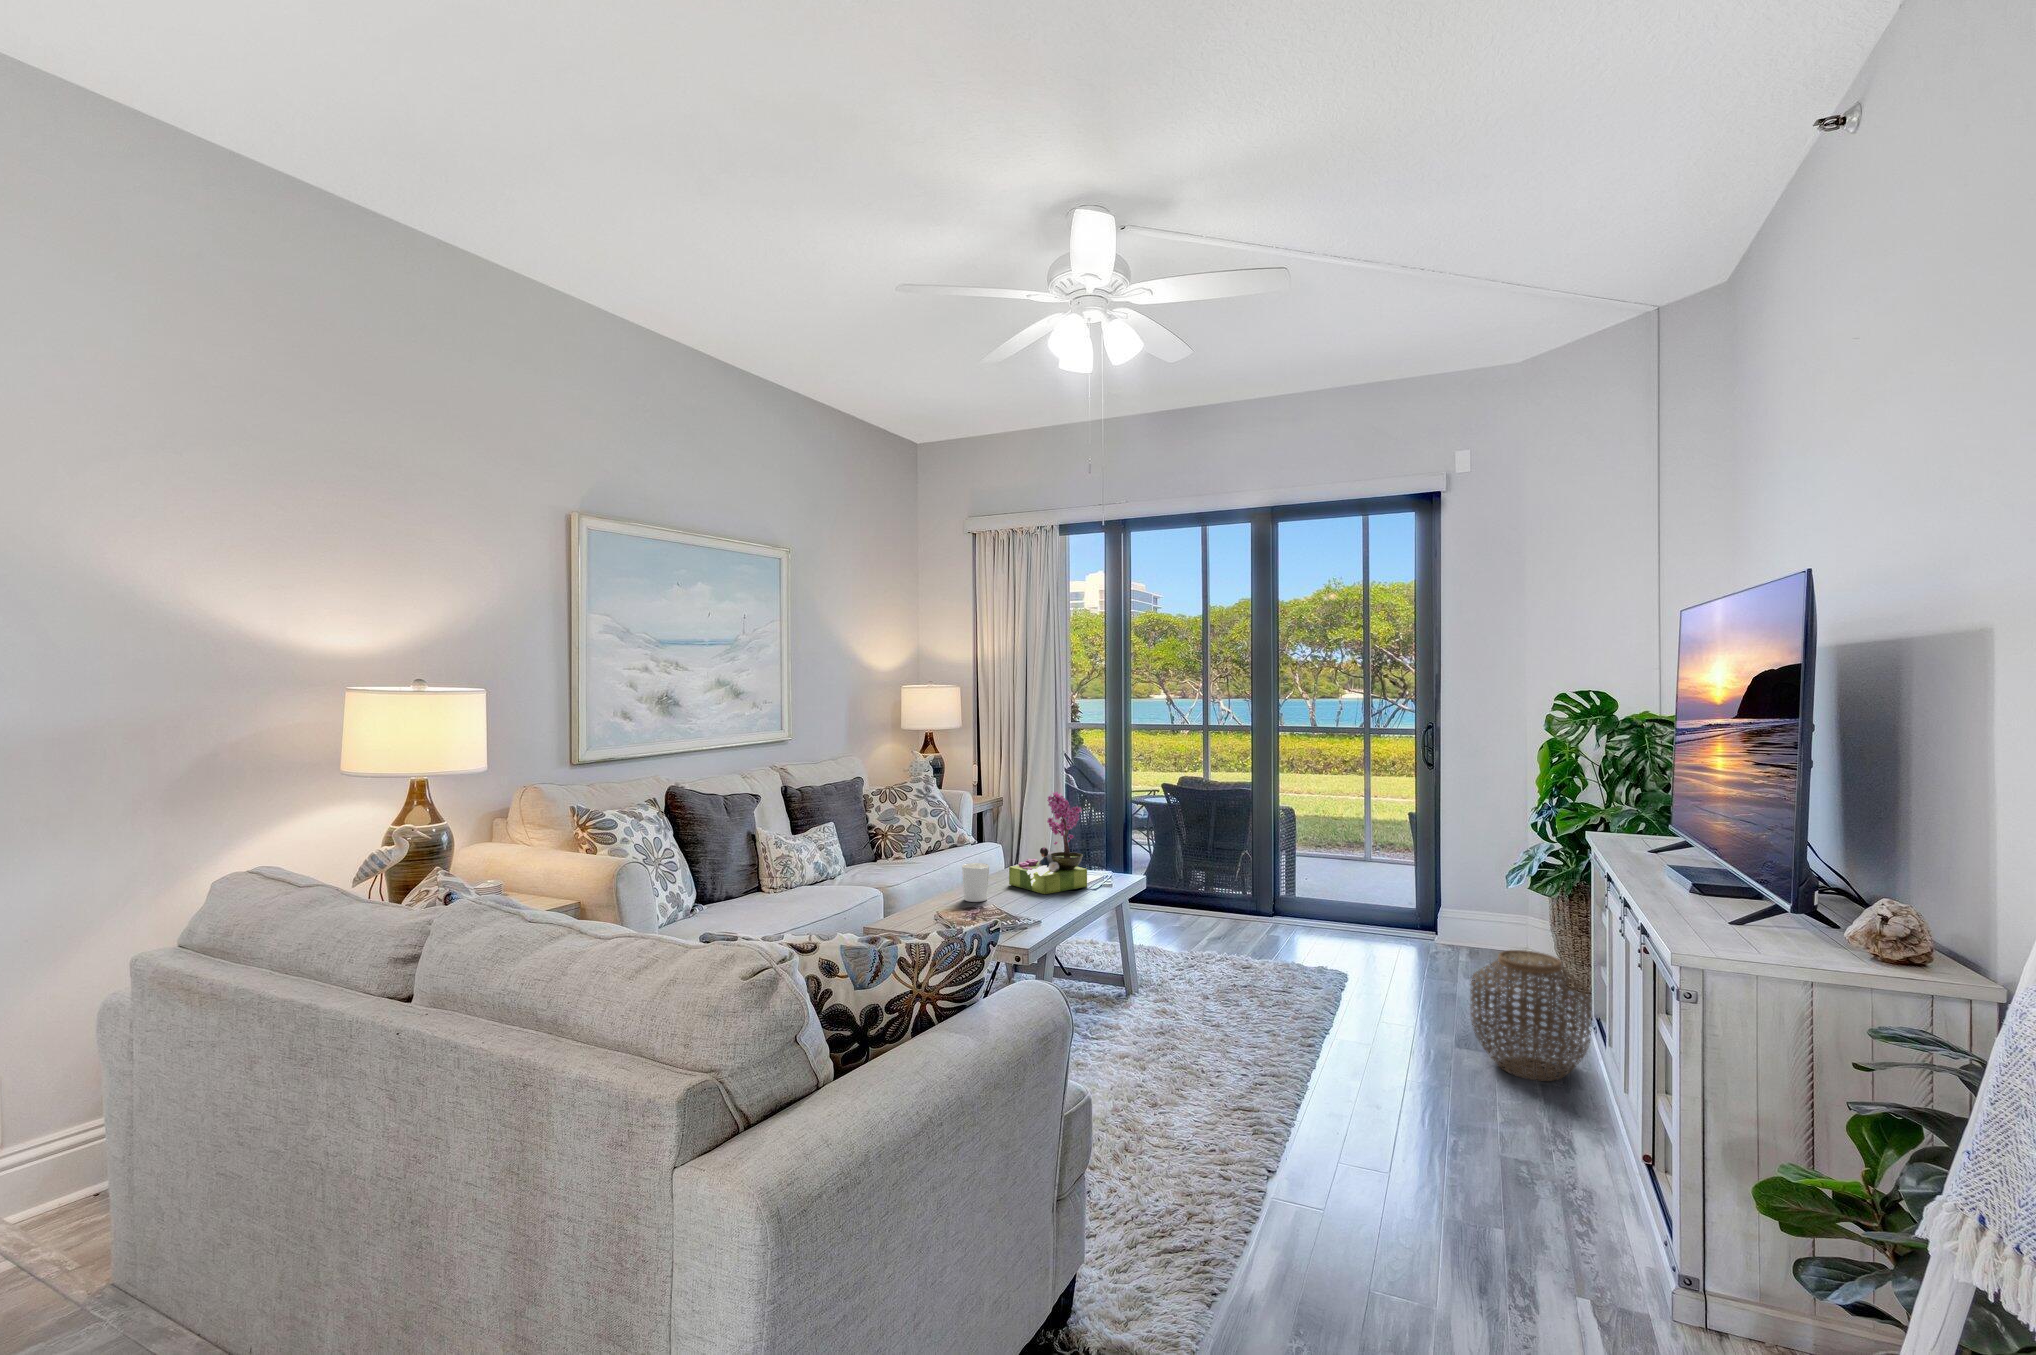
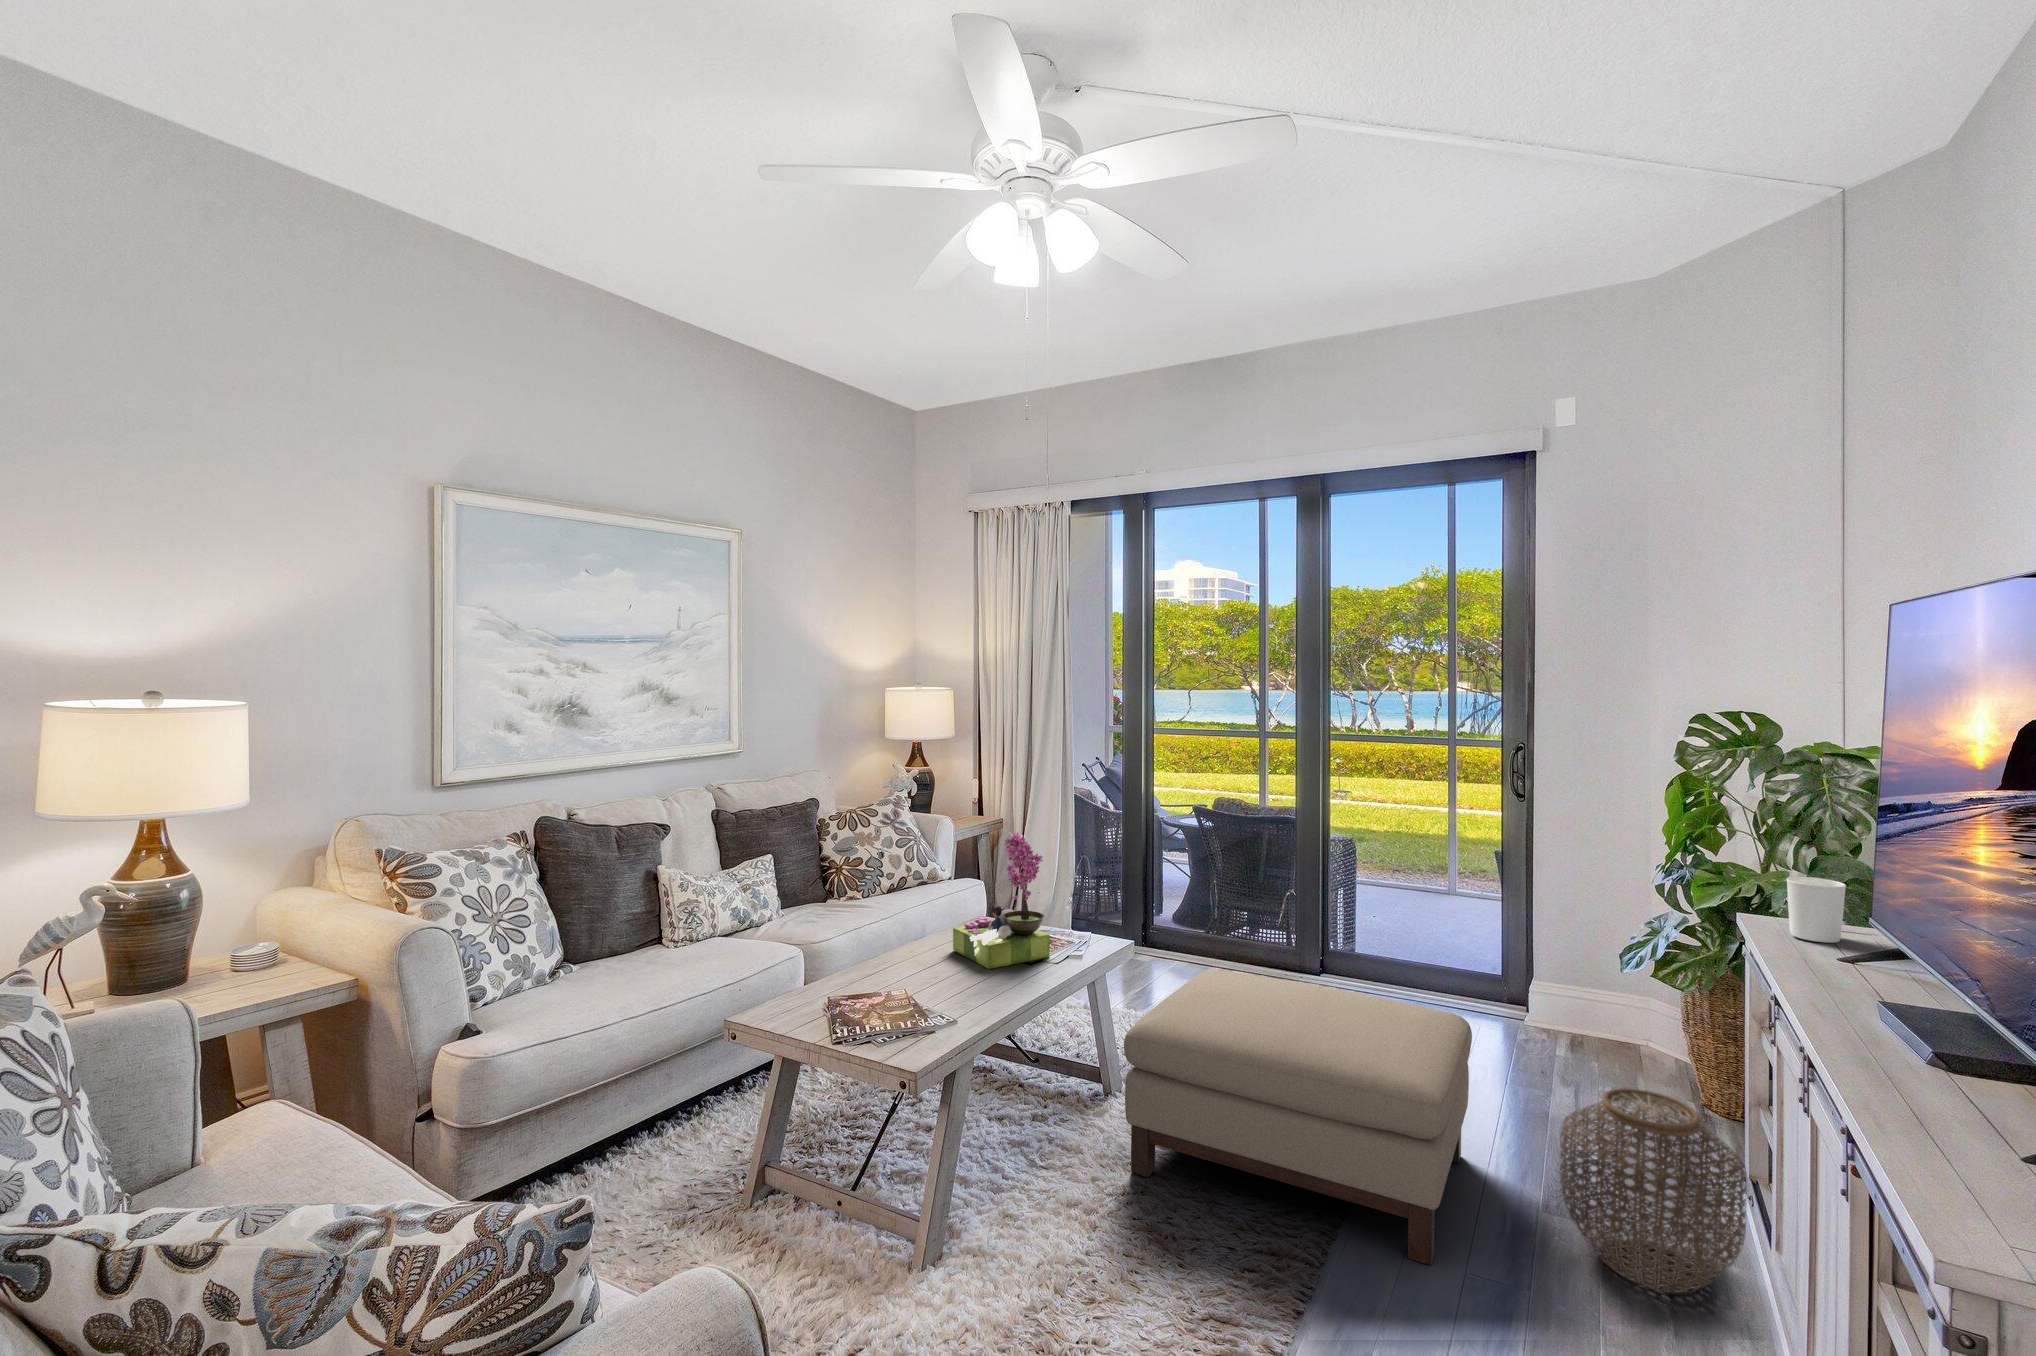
candle holder: present [962,863,989,902] -> present [1786,877,1846,943]
ottoman: none [1157,895,1406,1075] -> present [1124,970,1472,1265]

